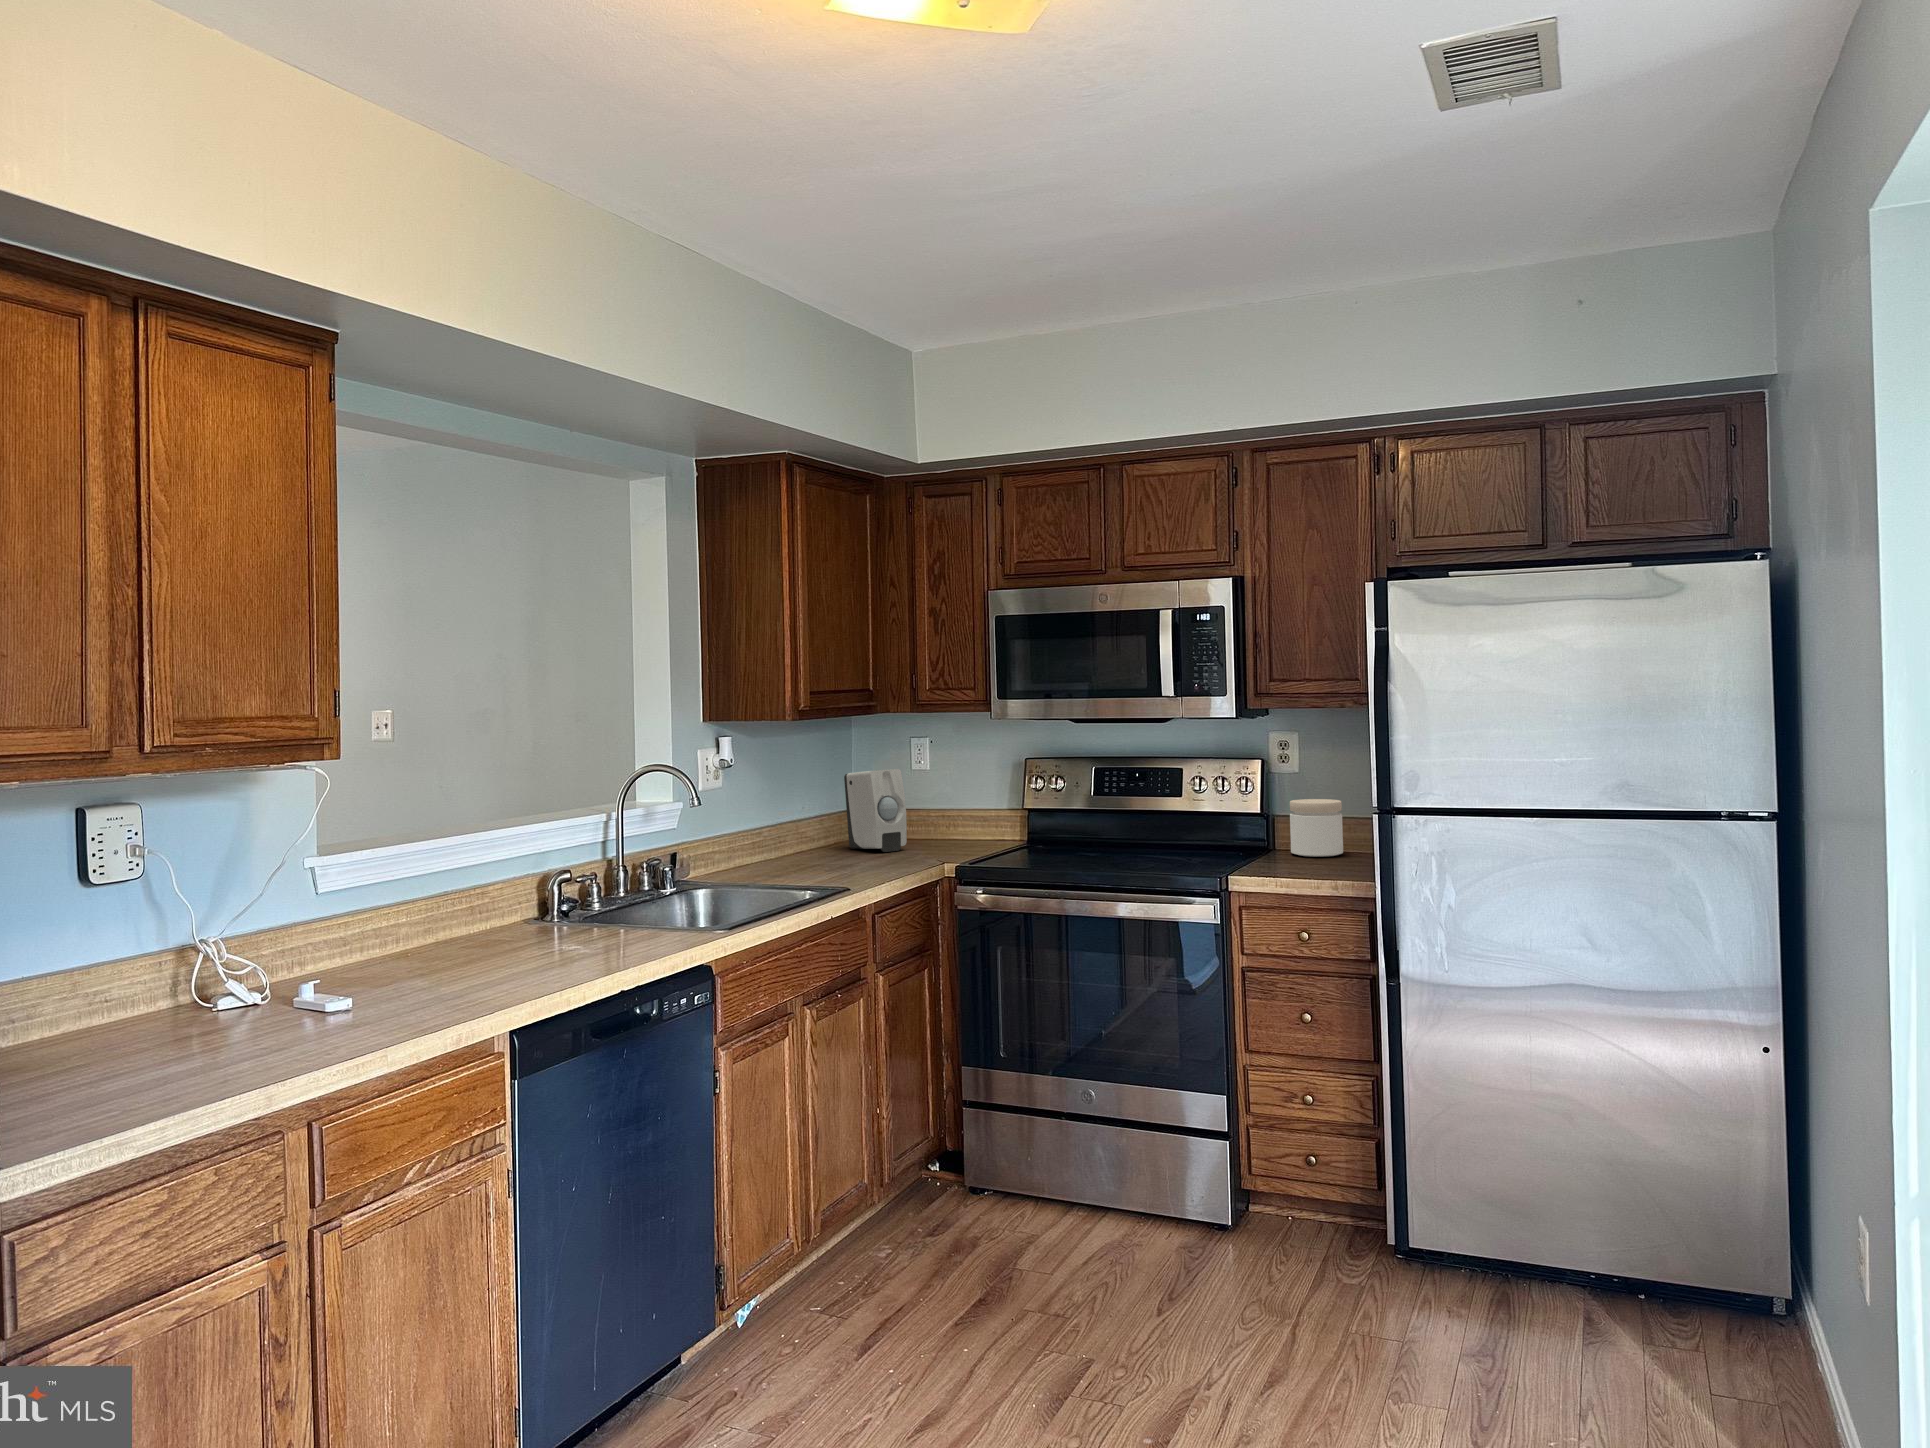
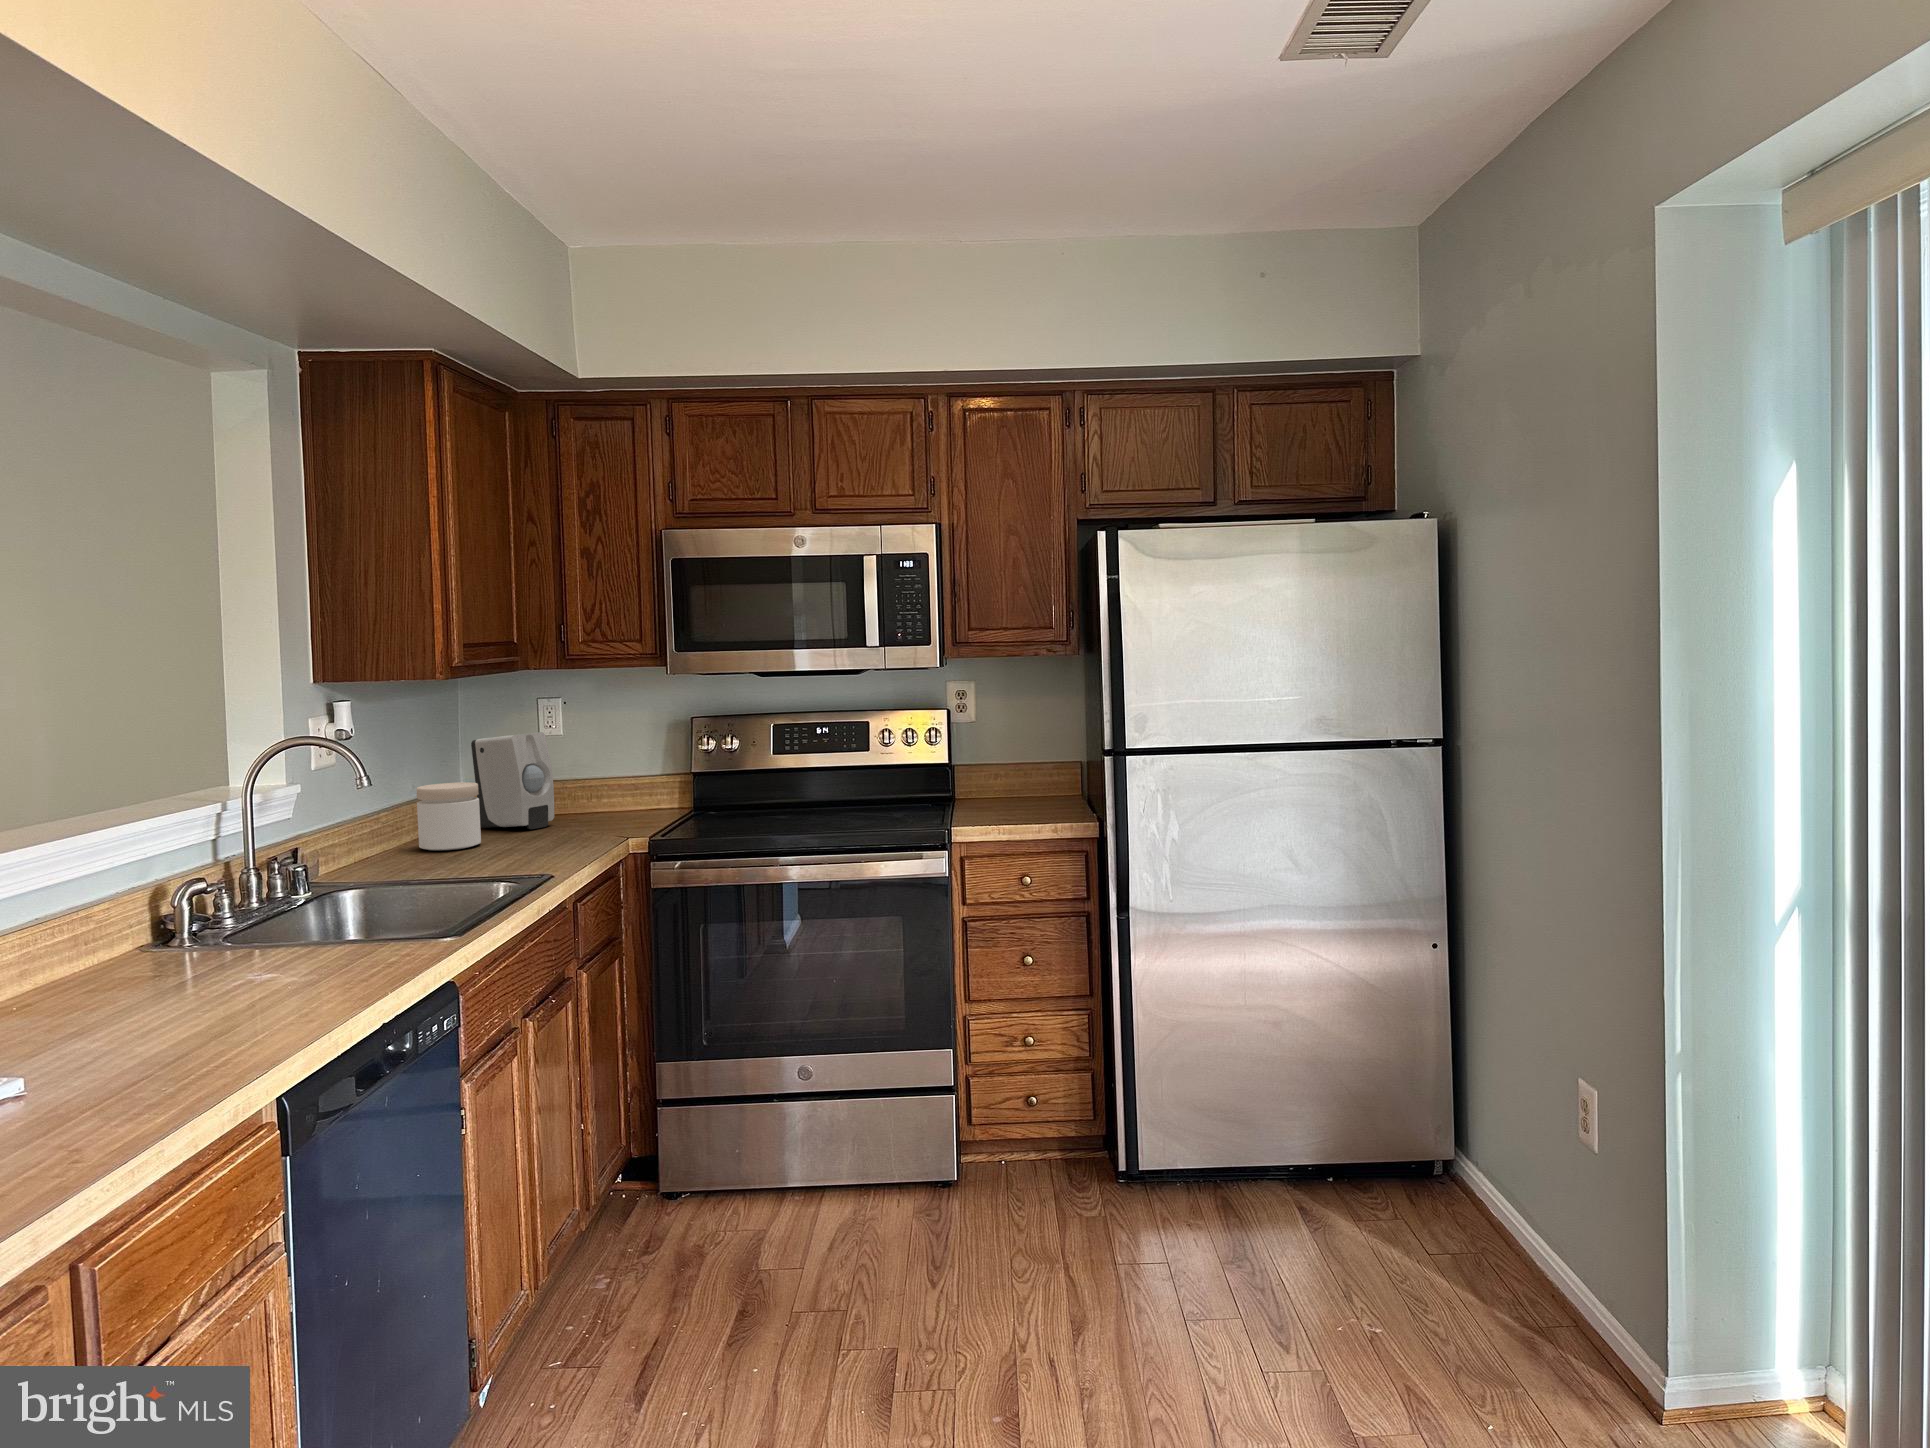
jar: present [1290,799,1343,857] -> present [417,782,481,850]

